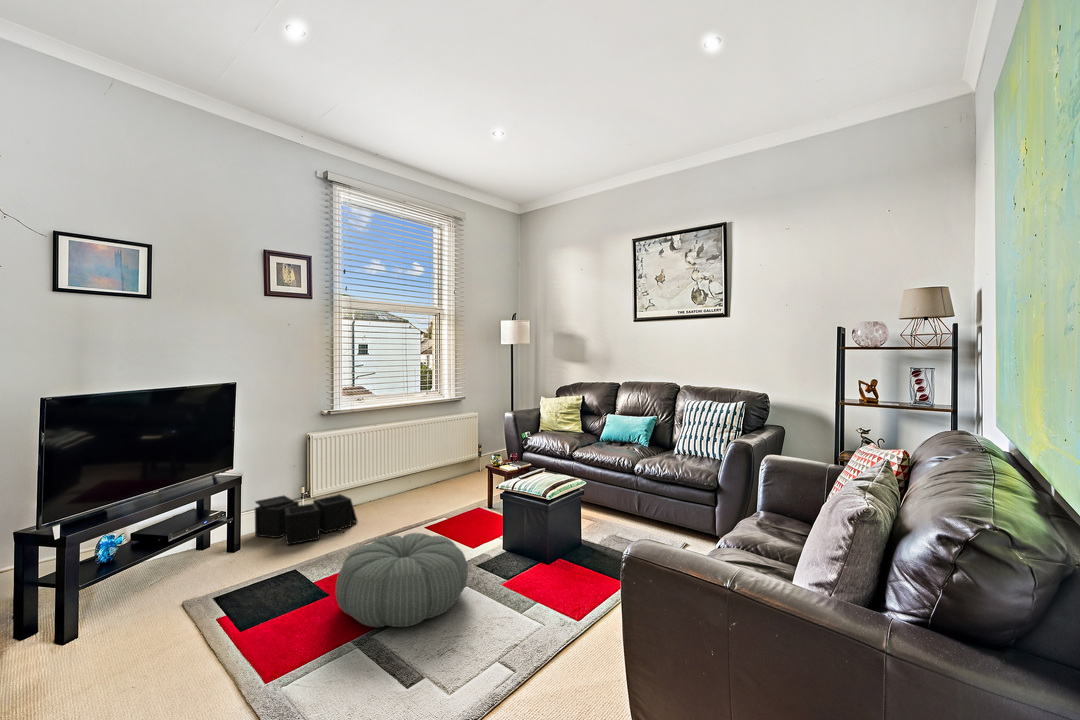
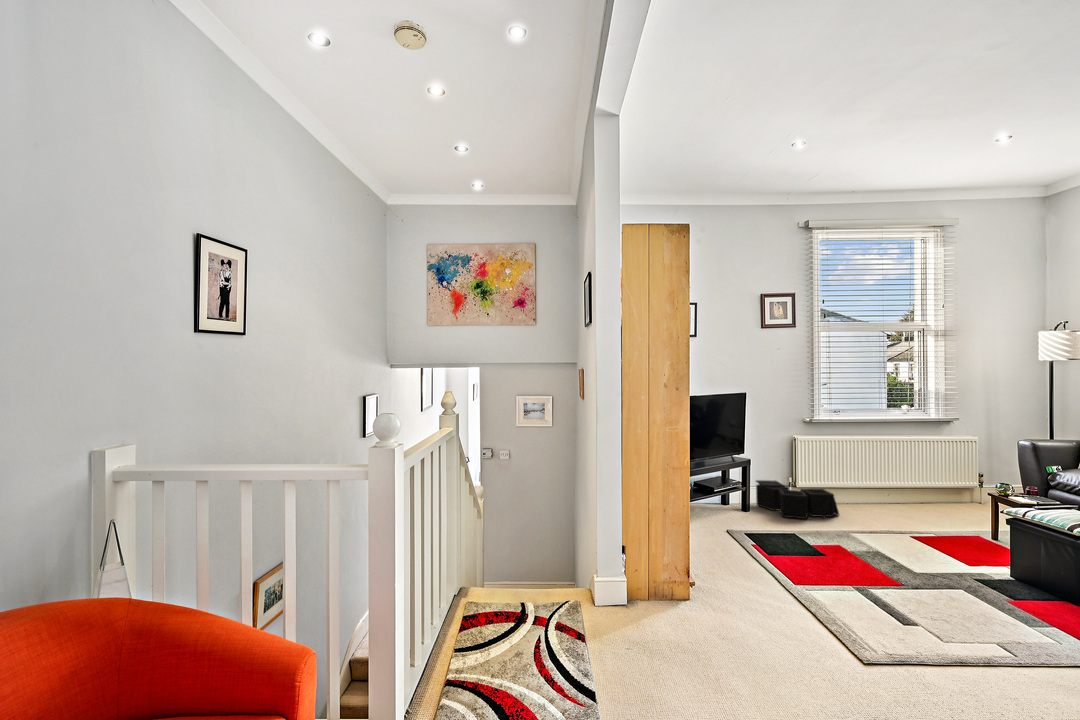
pouf: present [336,533,468,627] -> none [832,526,962,600]

